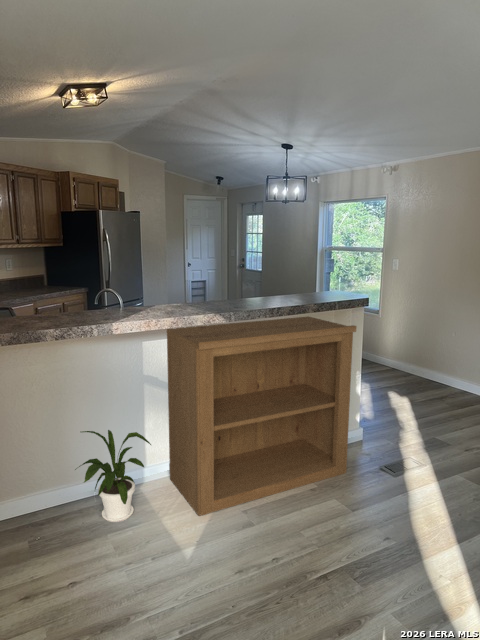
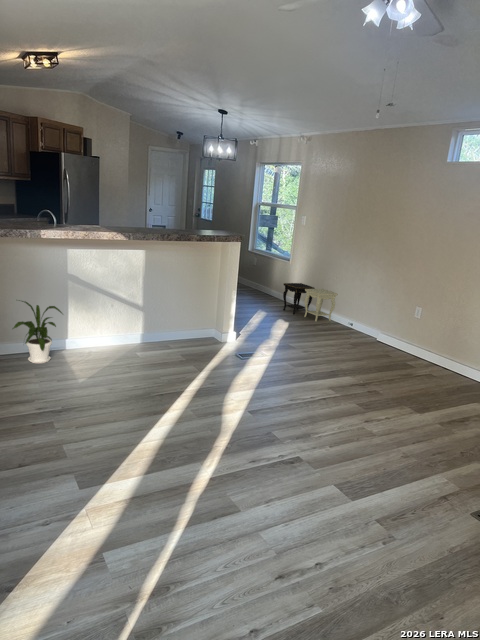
bookshelf: present [167,316,356,516] -> none [83,240,219,366]
side table: none [382,341,460,391] -> present [283,283,338,322]

